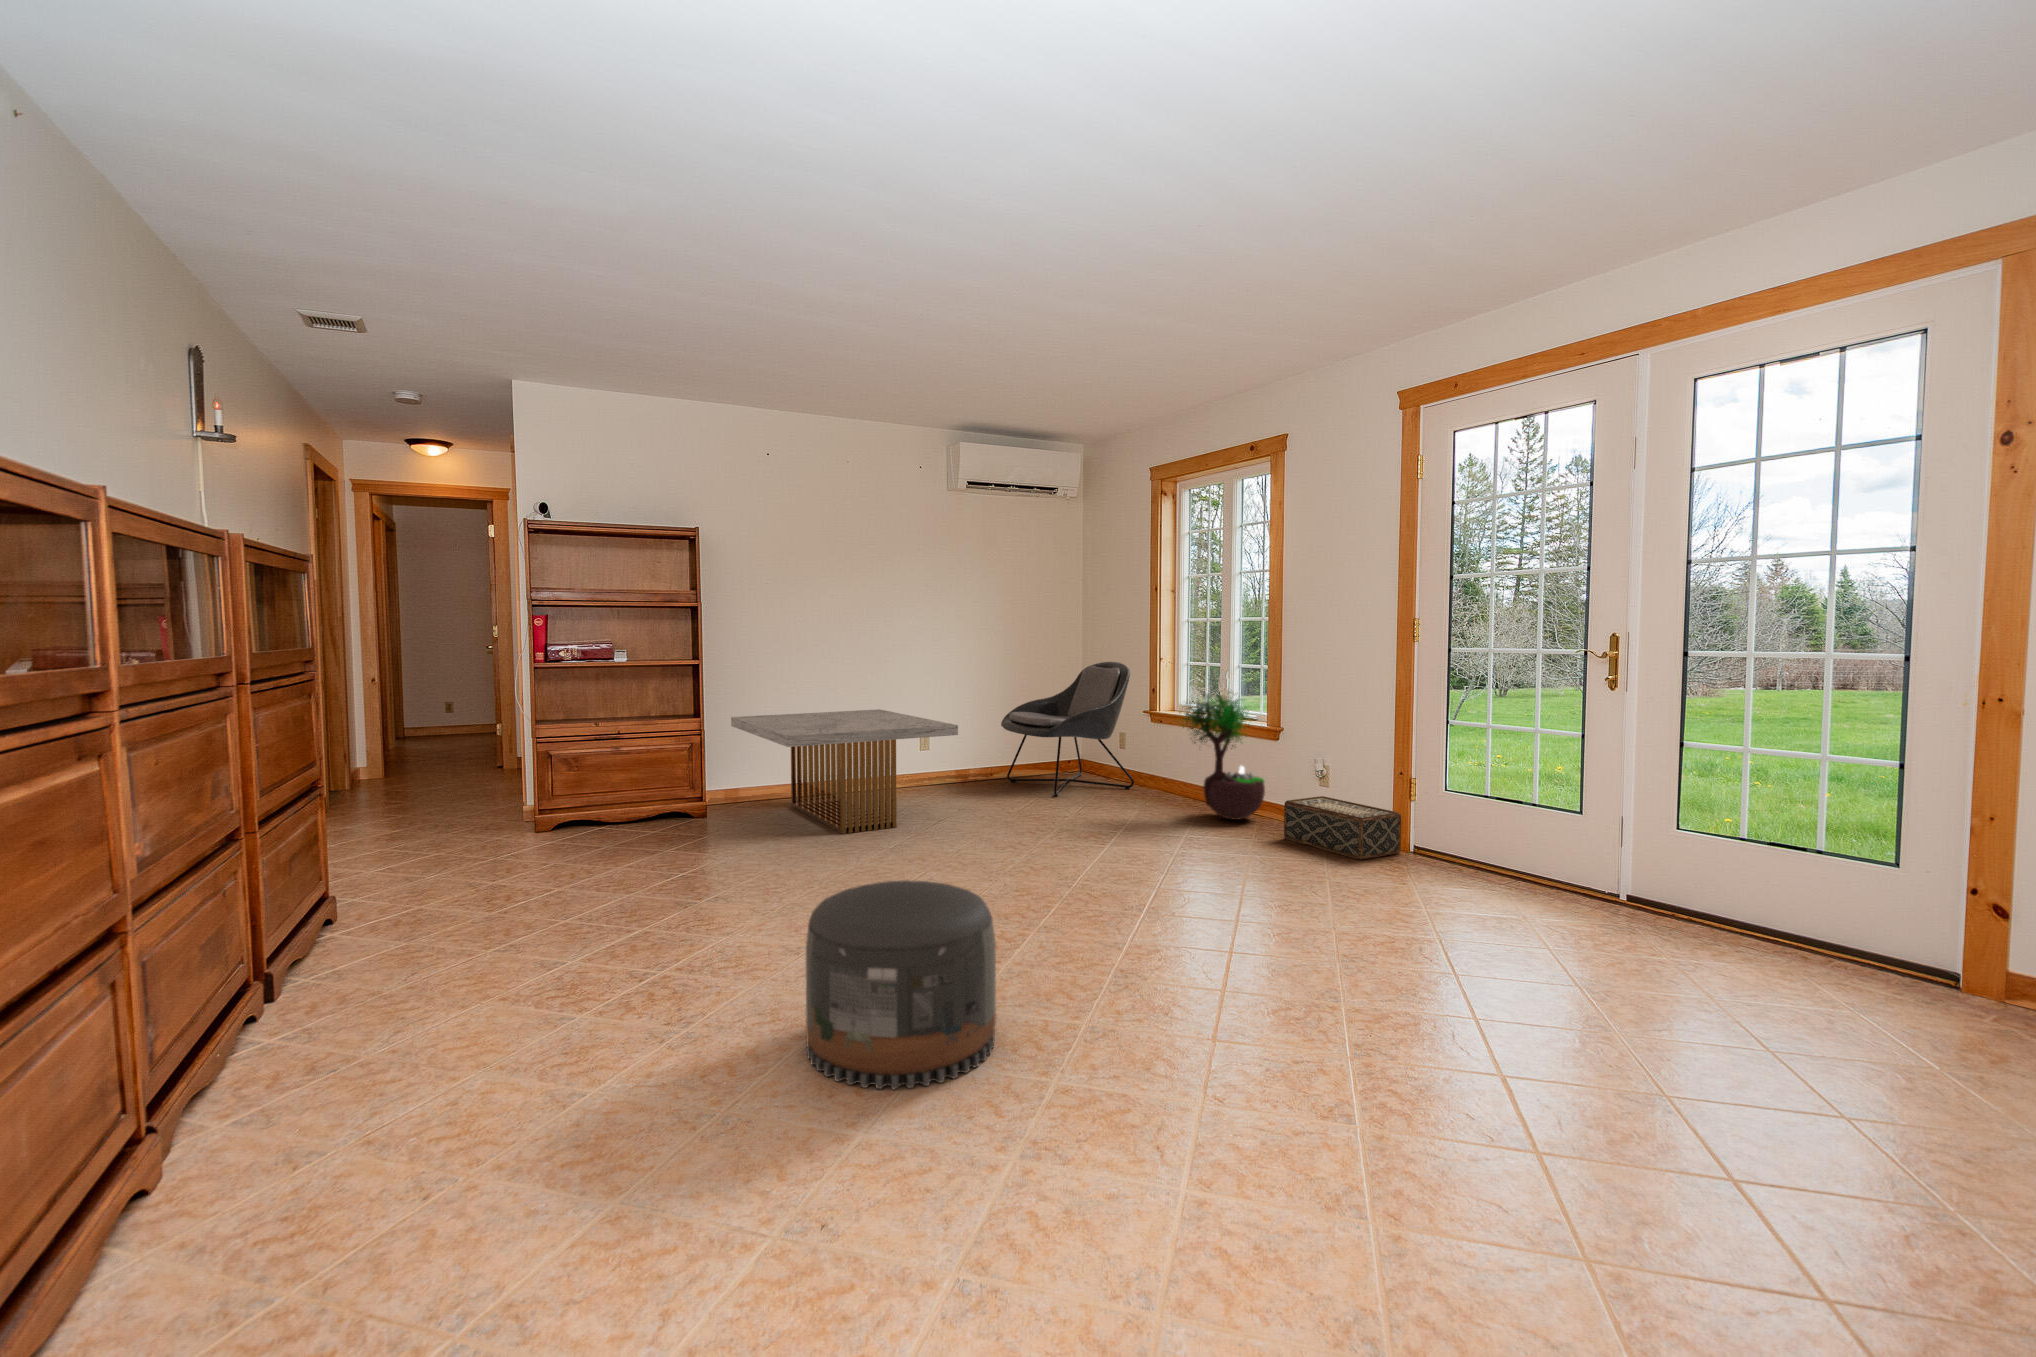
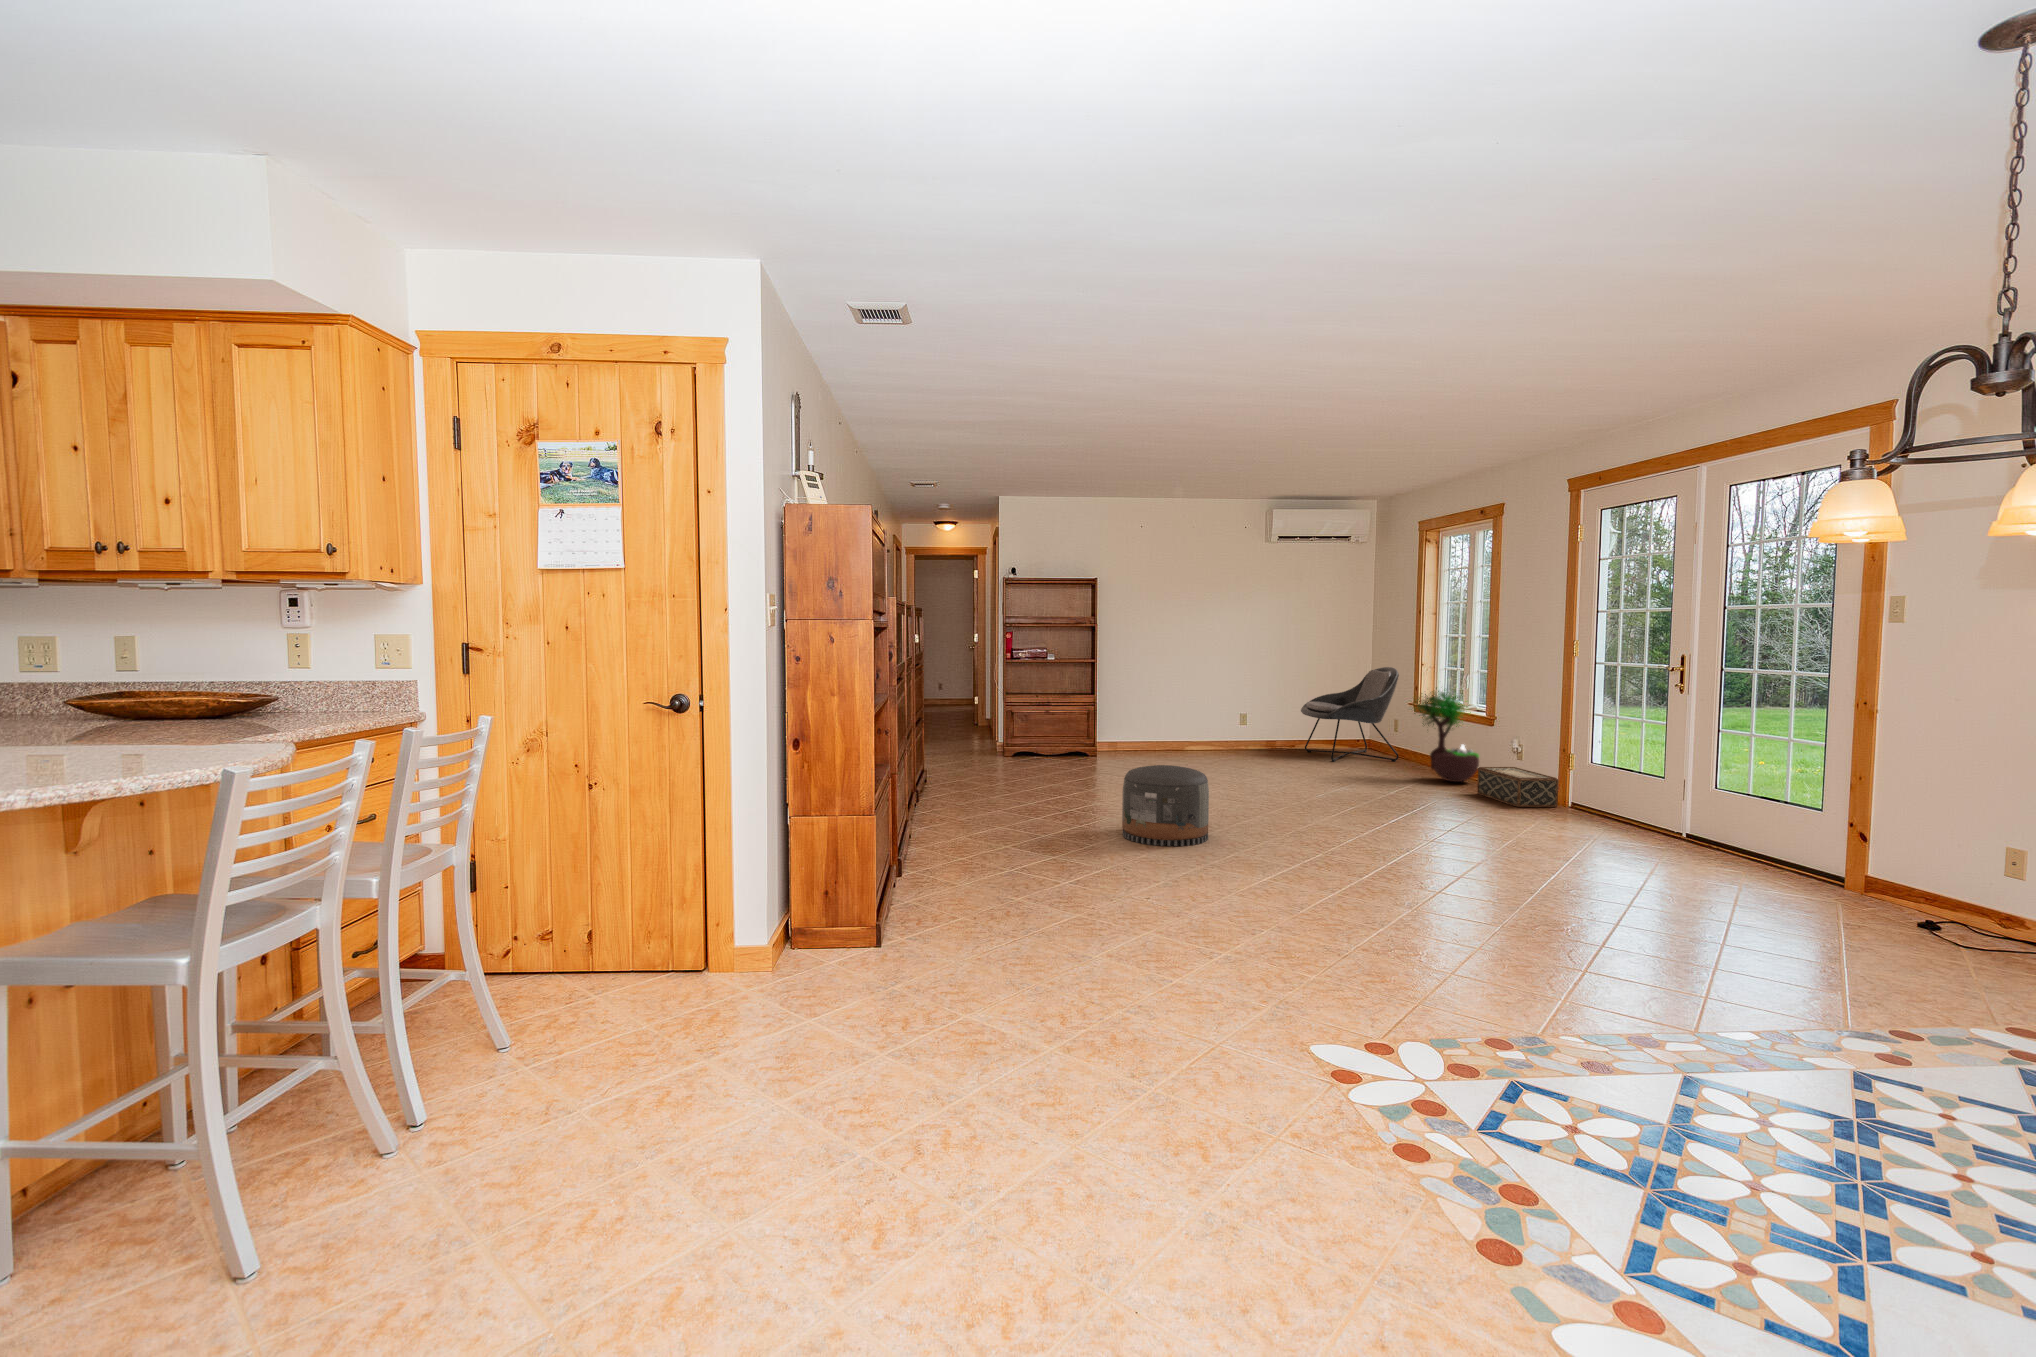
coffee table: present [731,709,958,834] -> none [1114,695,1252,769]

